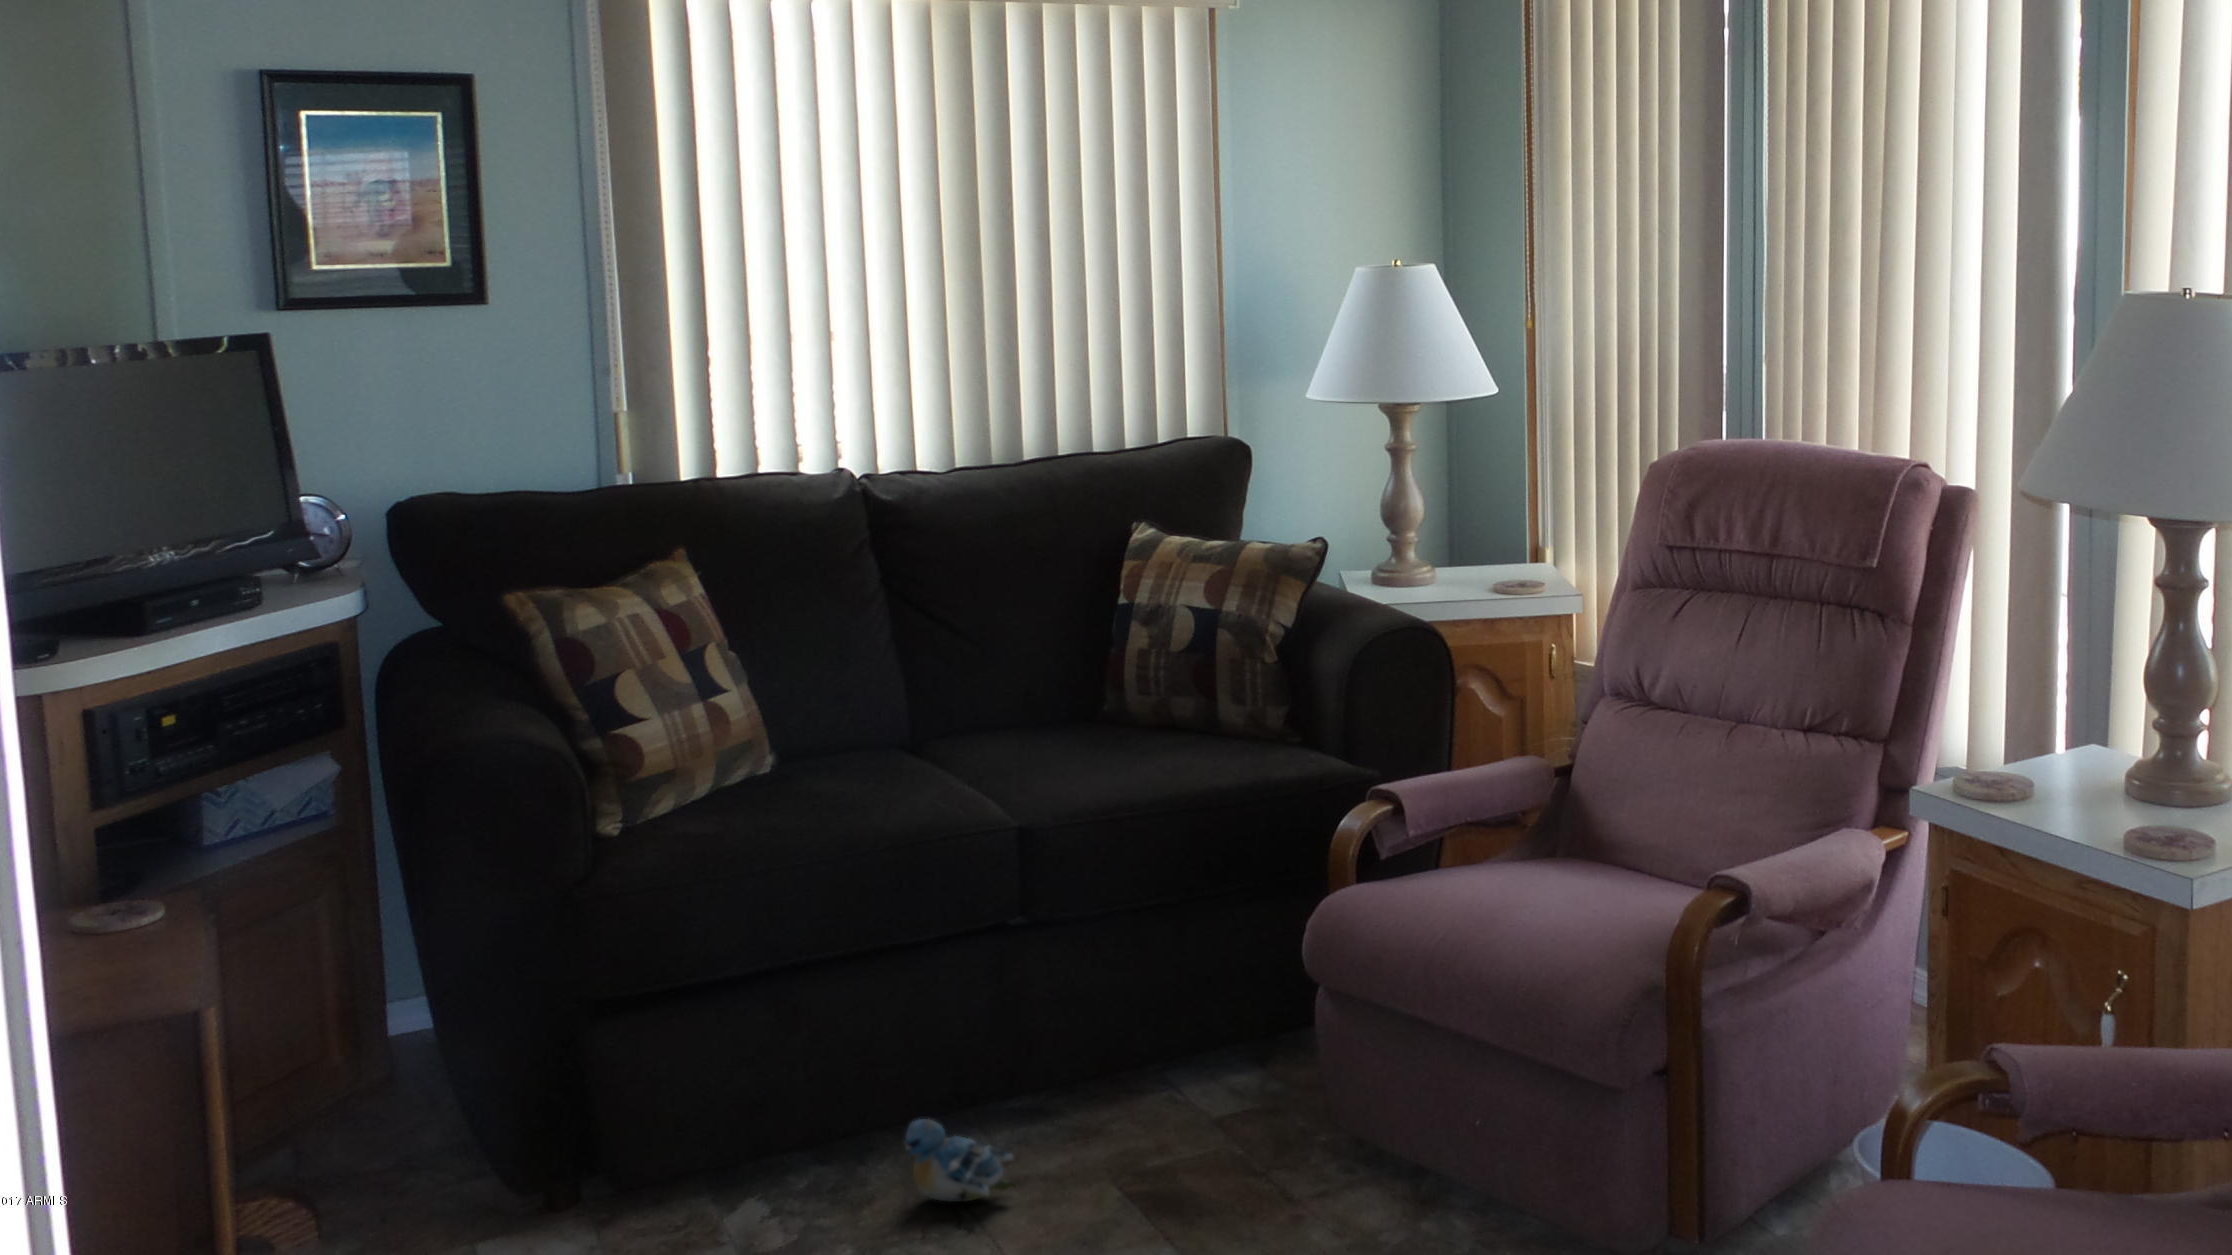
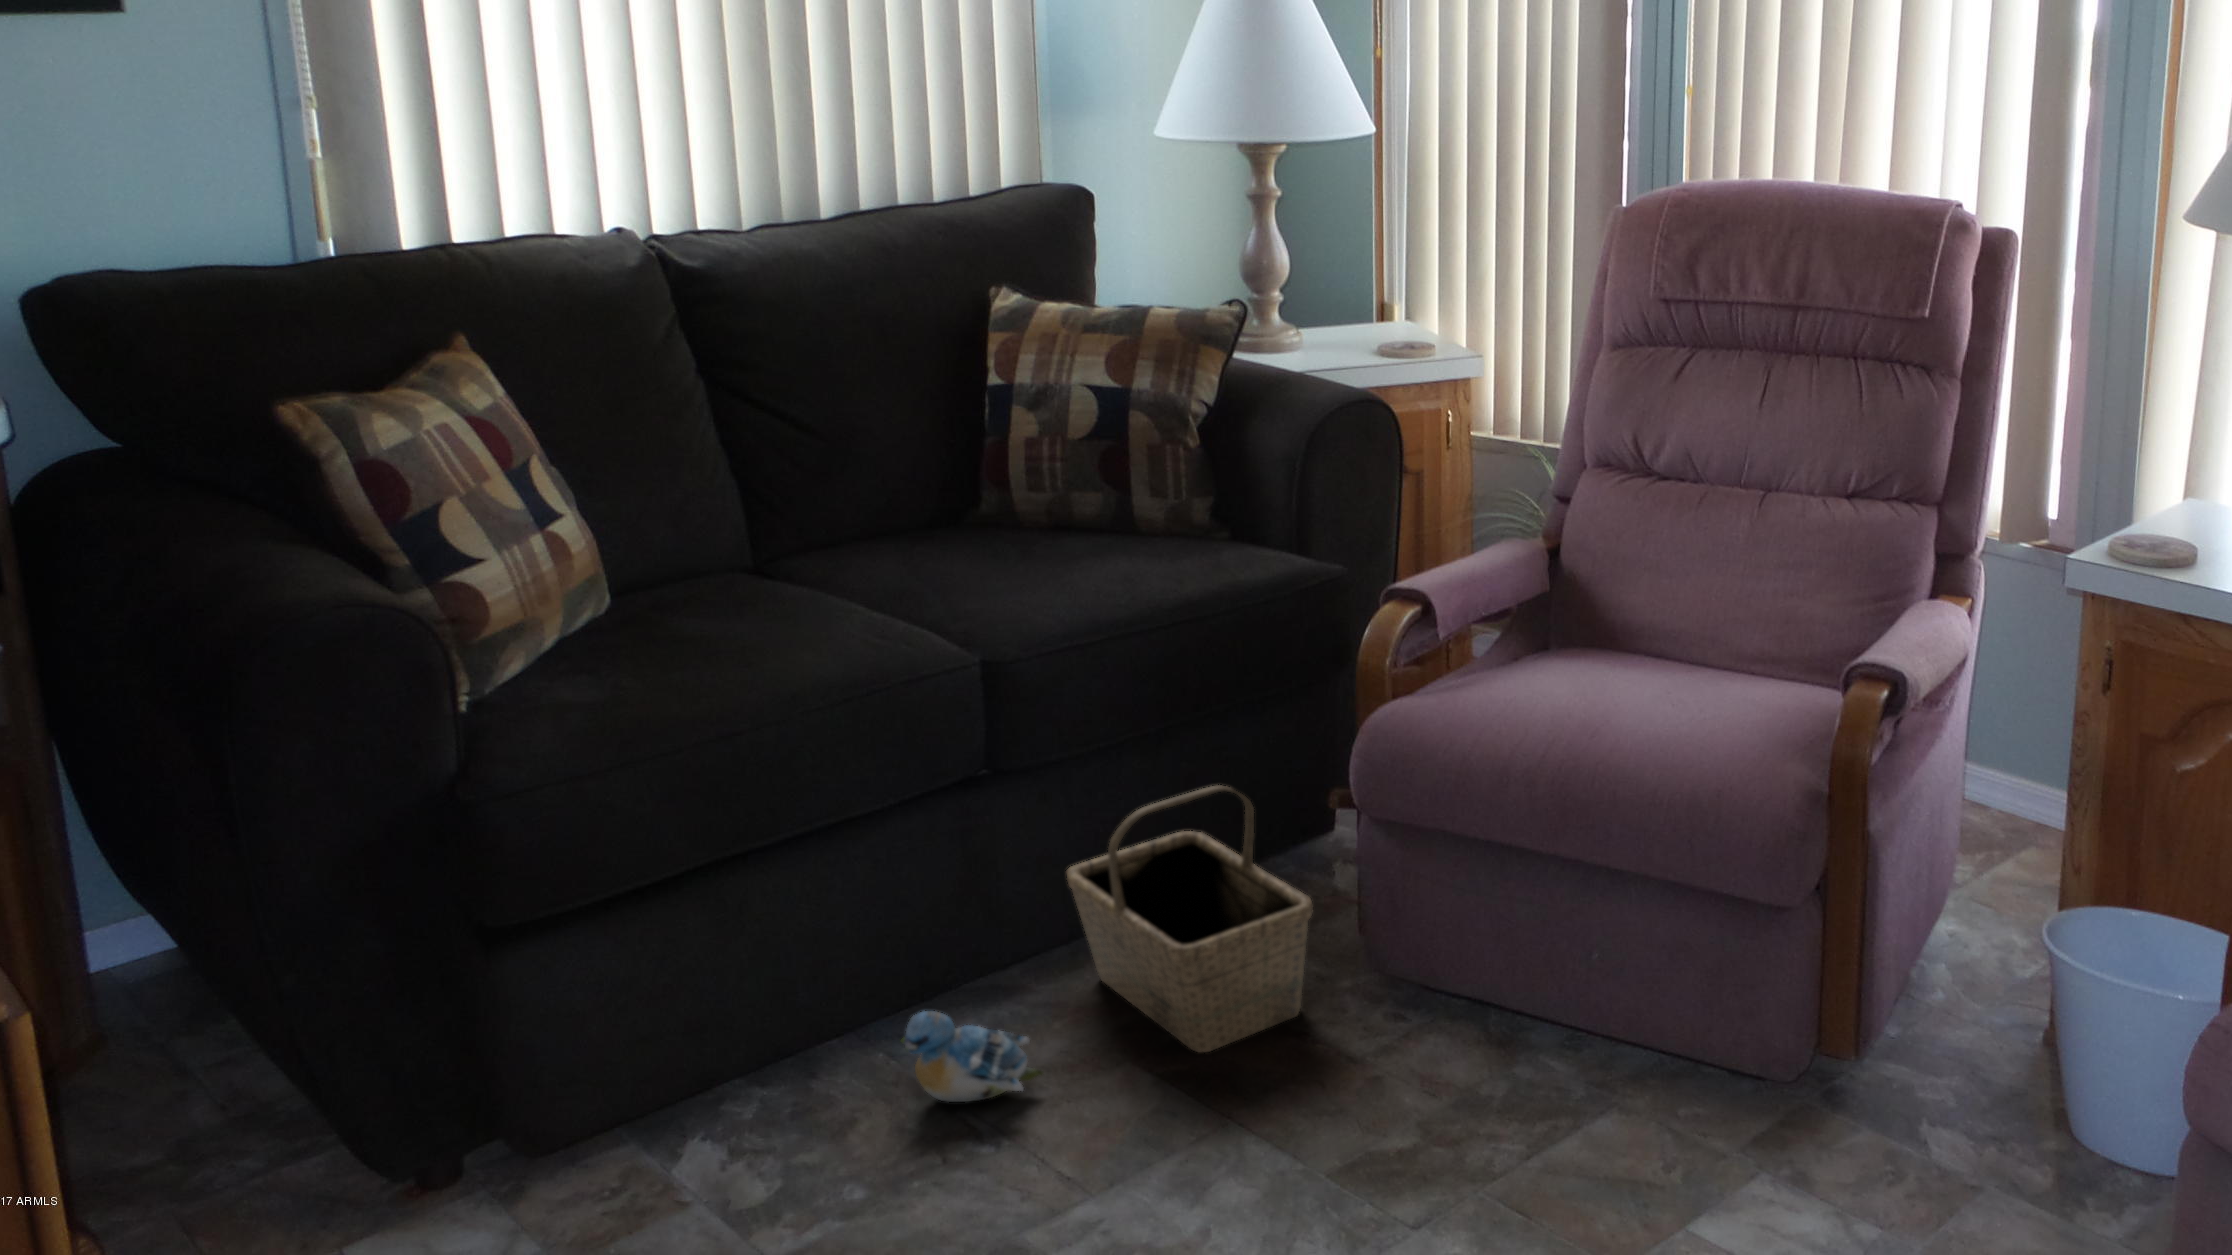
basket: none [1082,954,1266,1187] -> present [1066,786,1313,1052]

